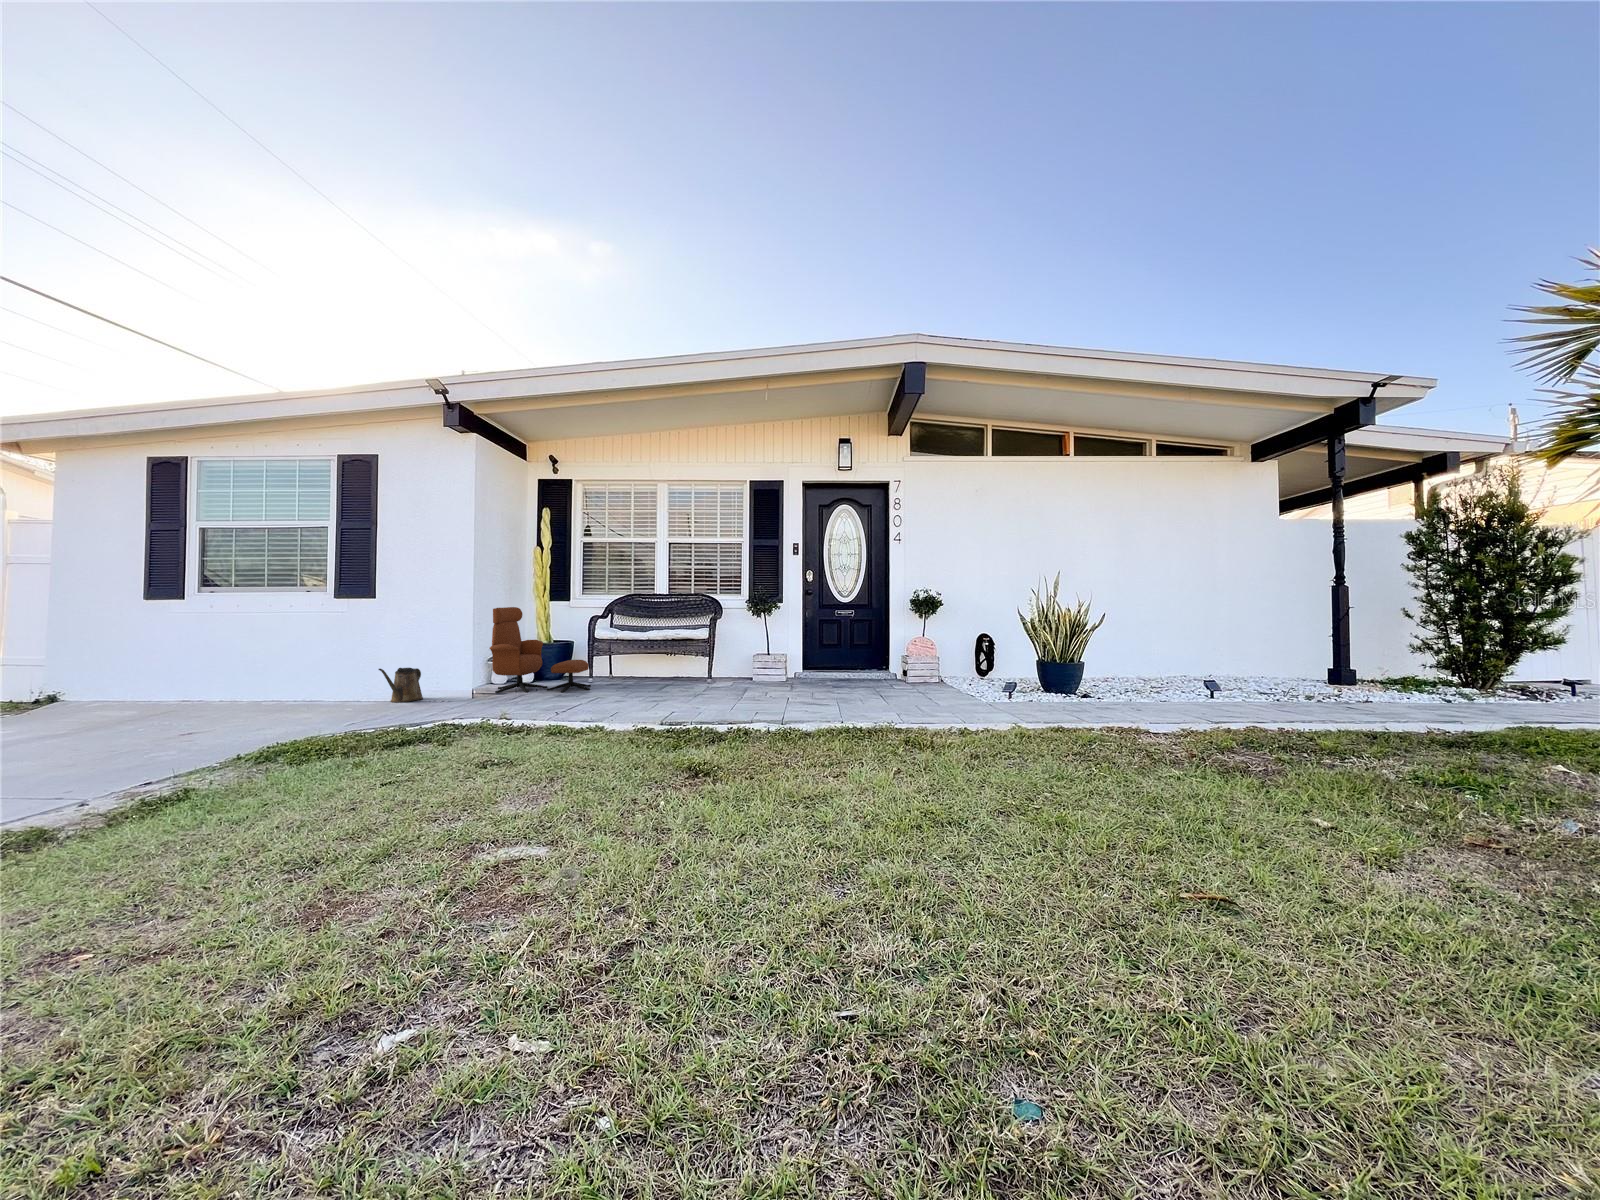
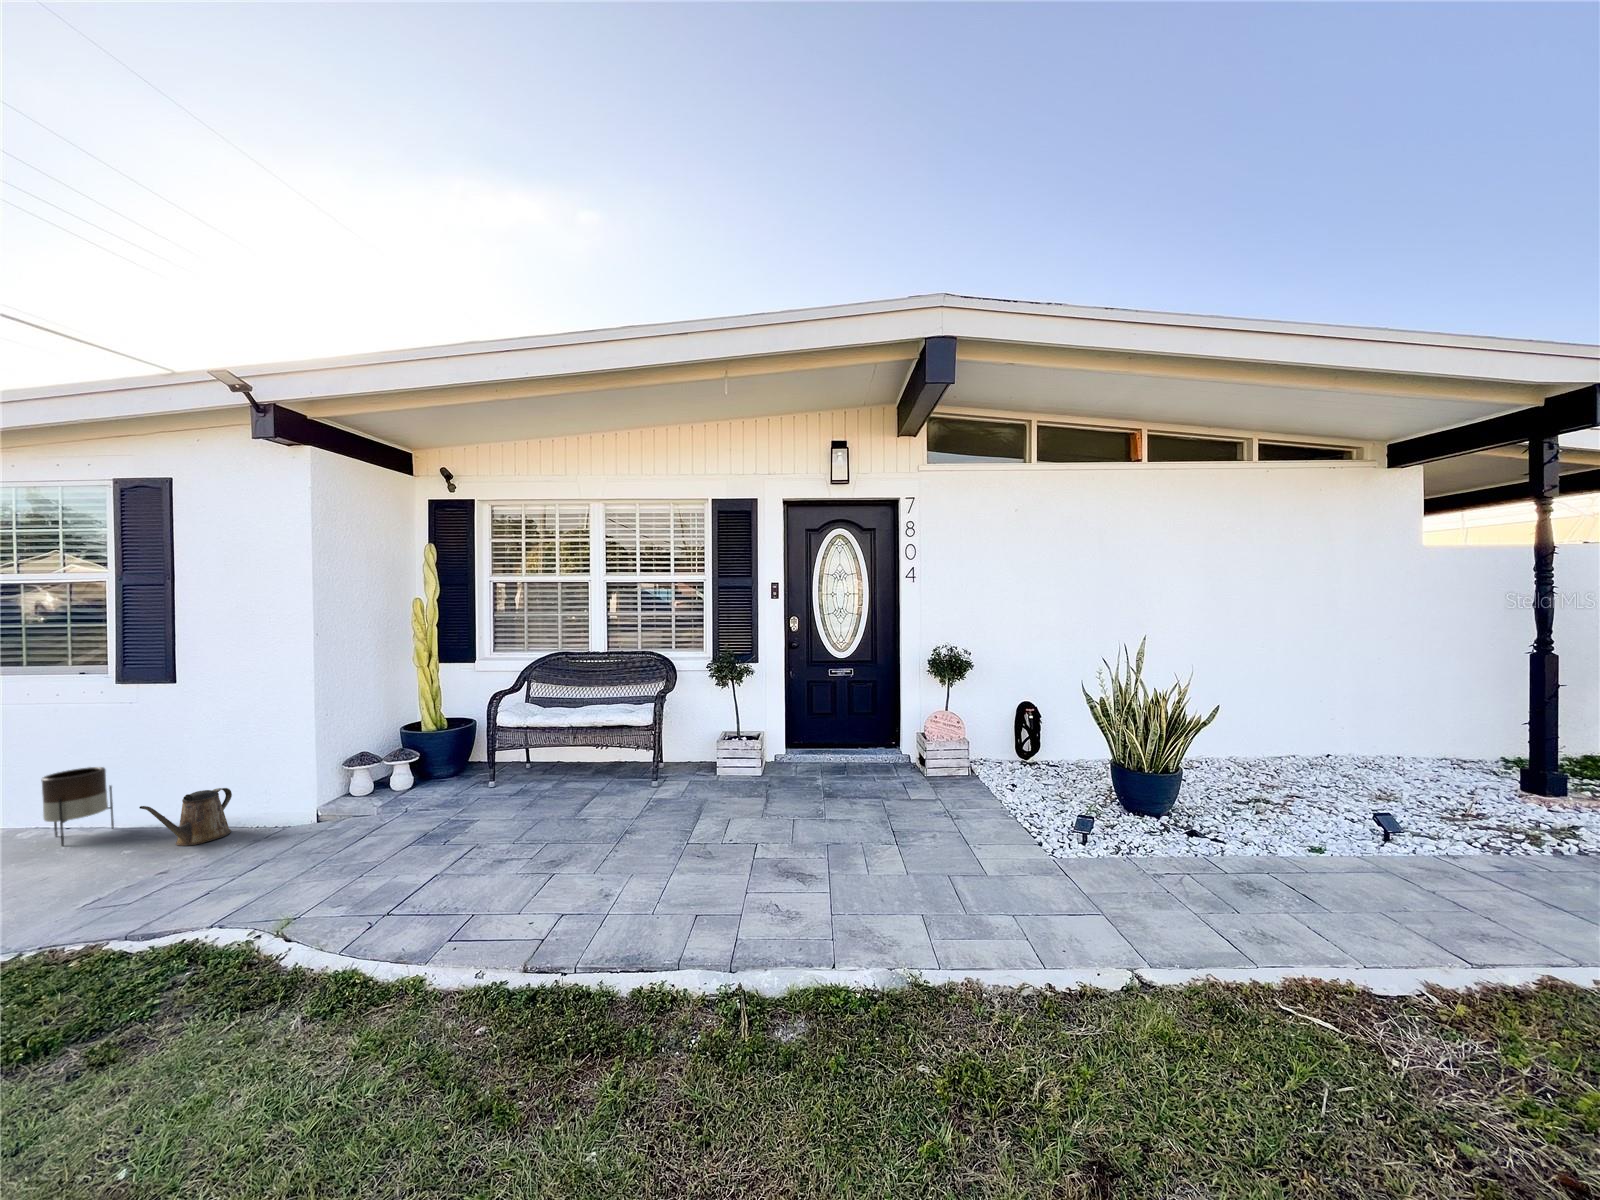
lounge chair: present [489,607,591,693] -> none [332,685,489,814]
planter: none [298,654,337,703] -> present [41,767,114,846]

